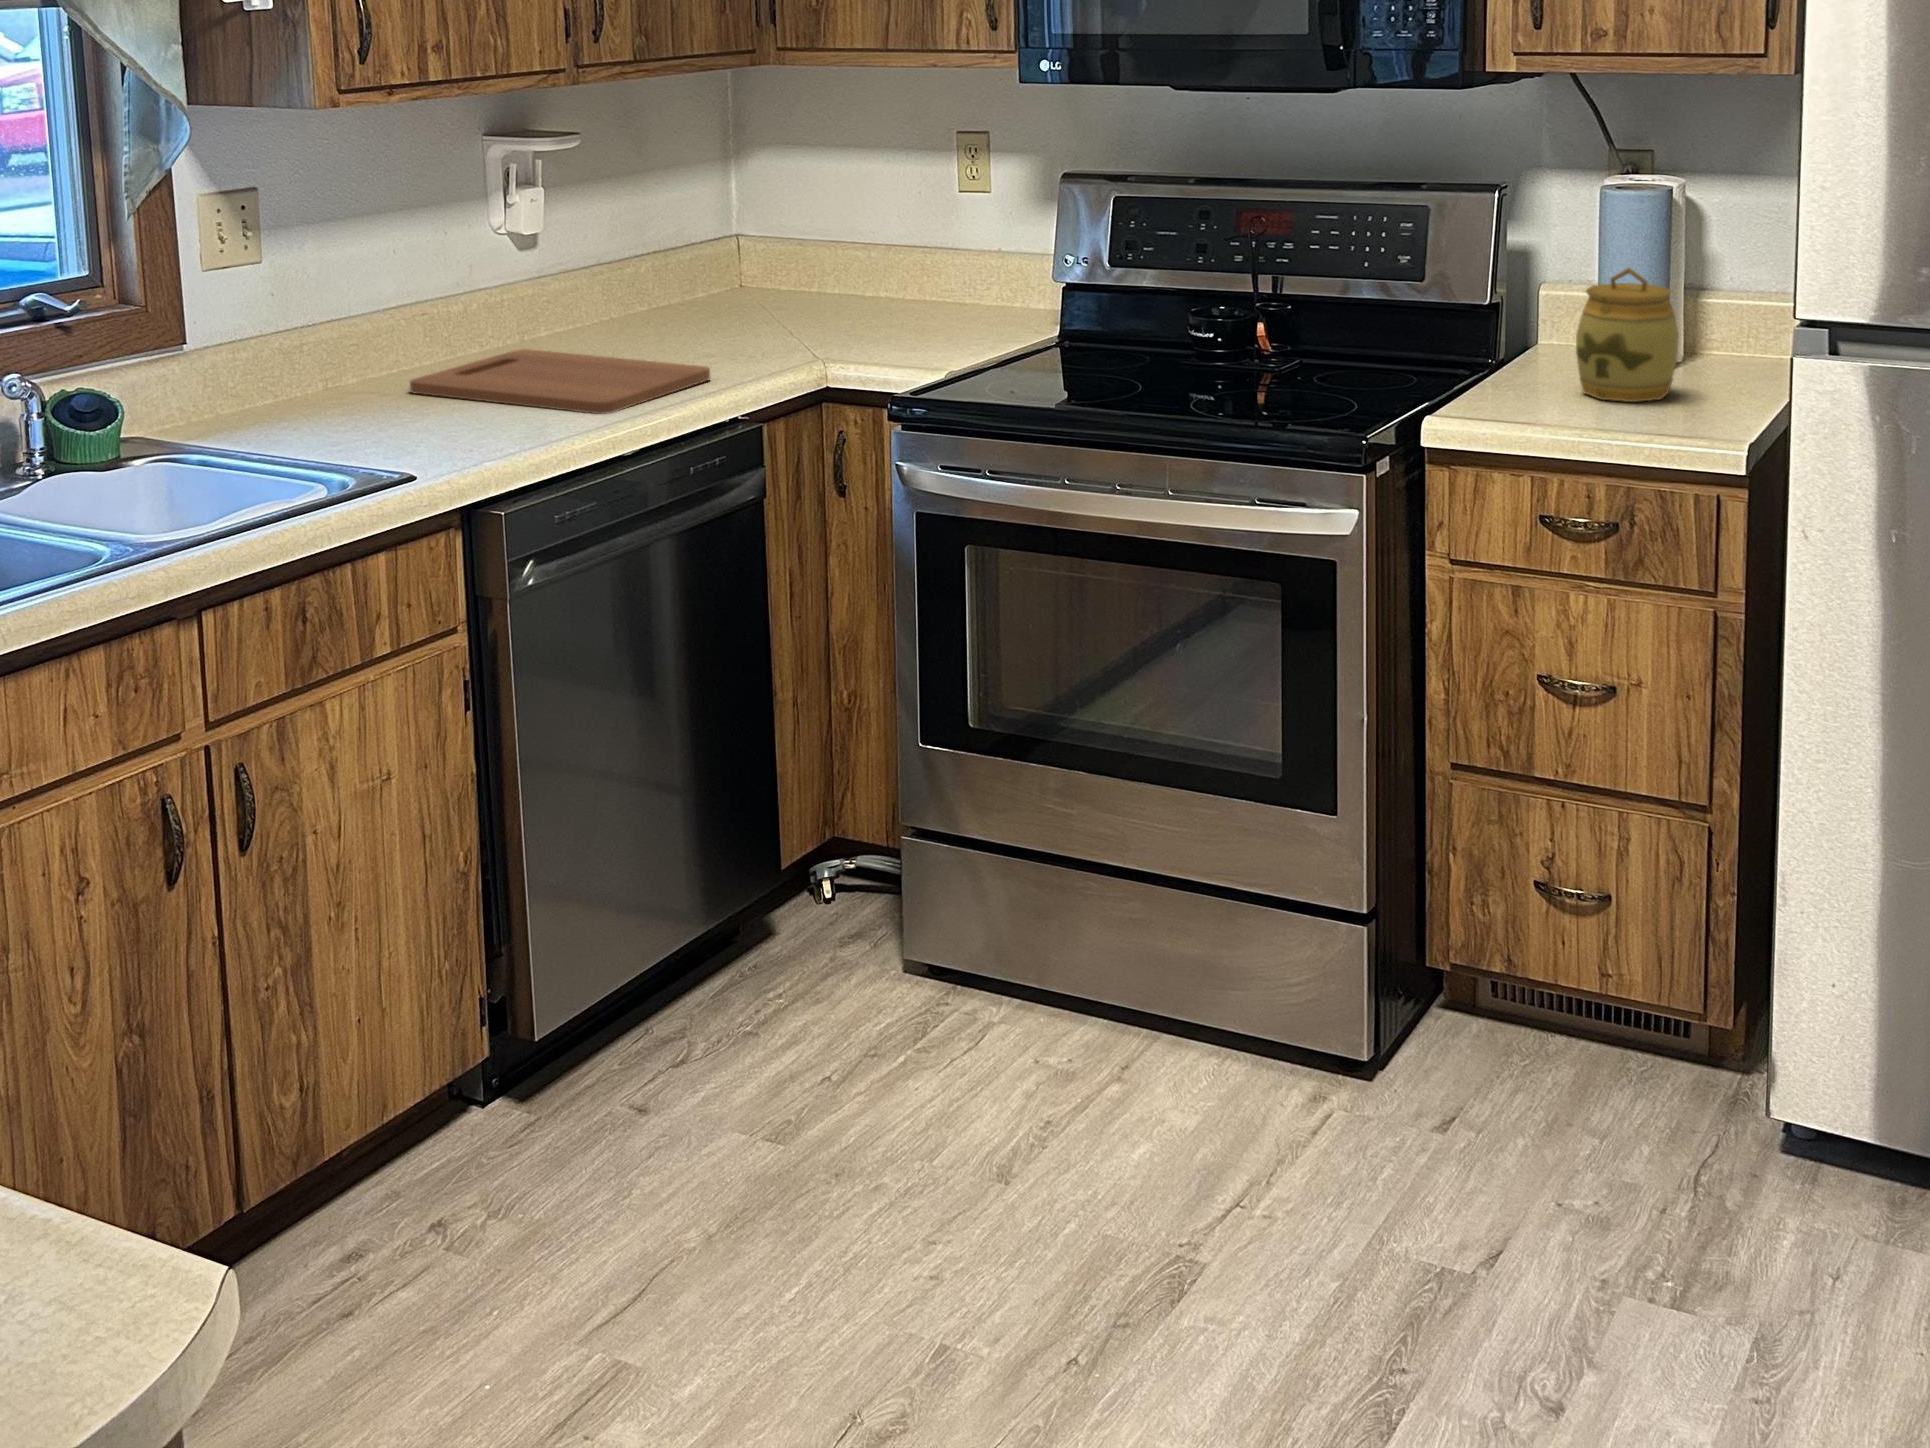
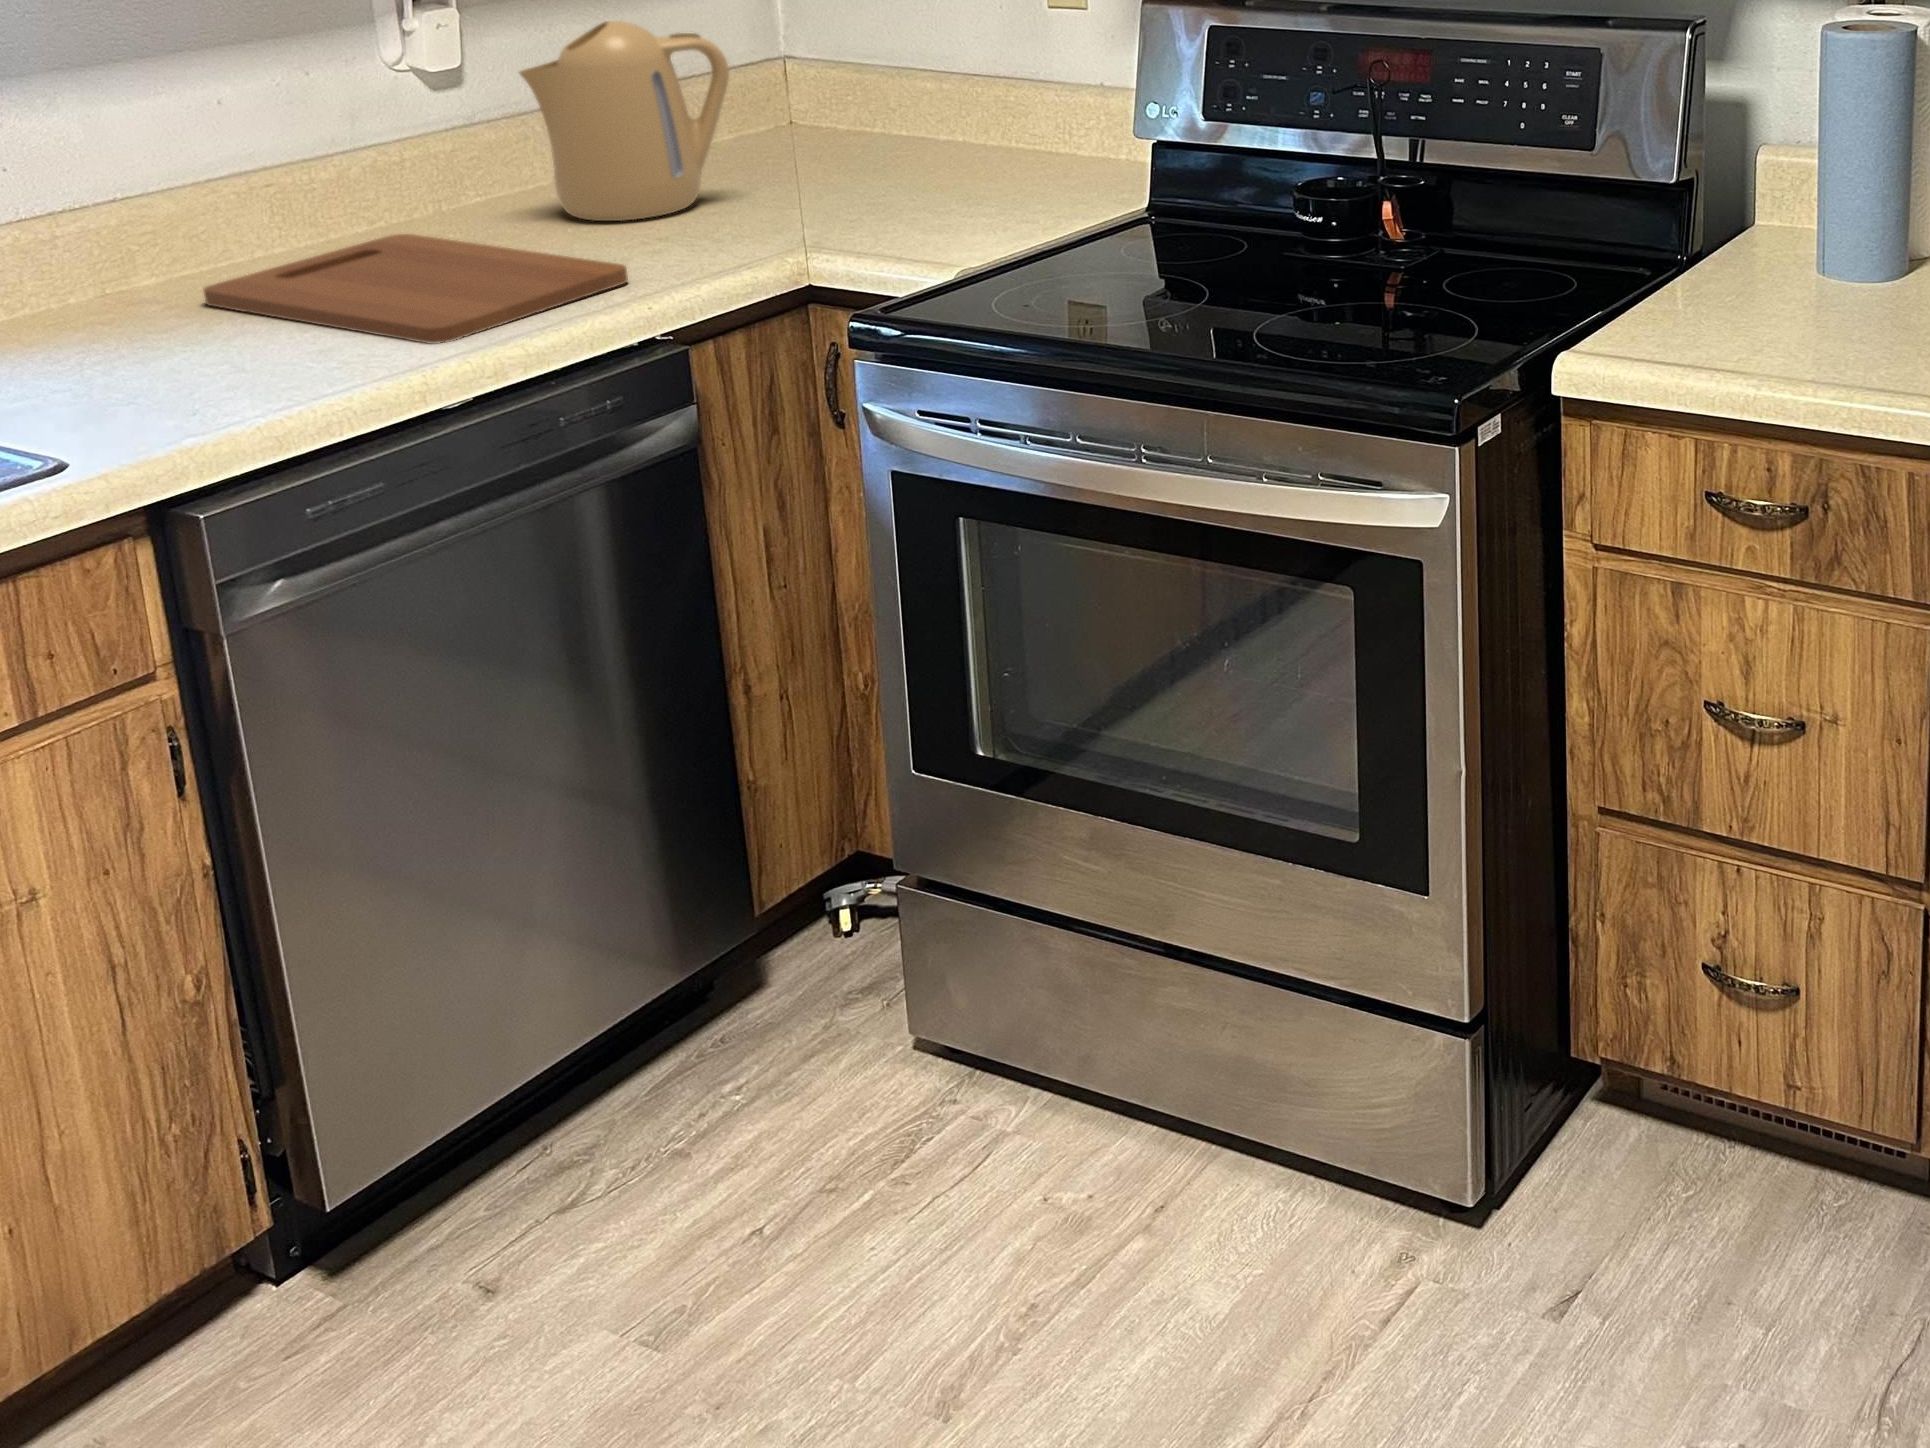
kettle: none [598,195,746,344] -> present [519,21,729,221]
jar: present [1576,268,1679,402] -> none [1774,141,1914,328]

